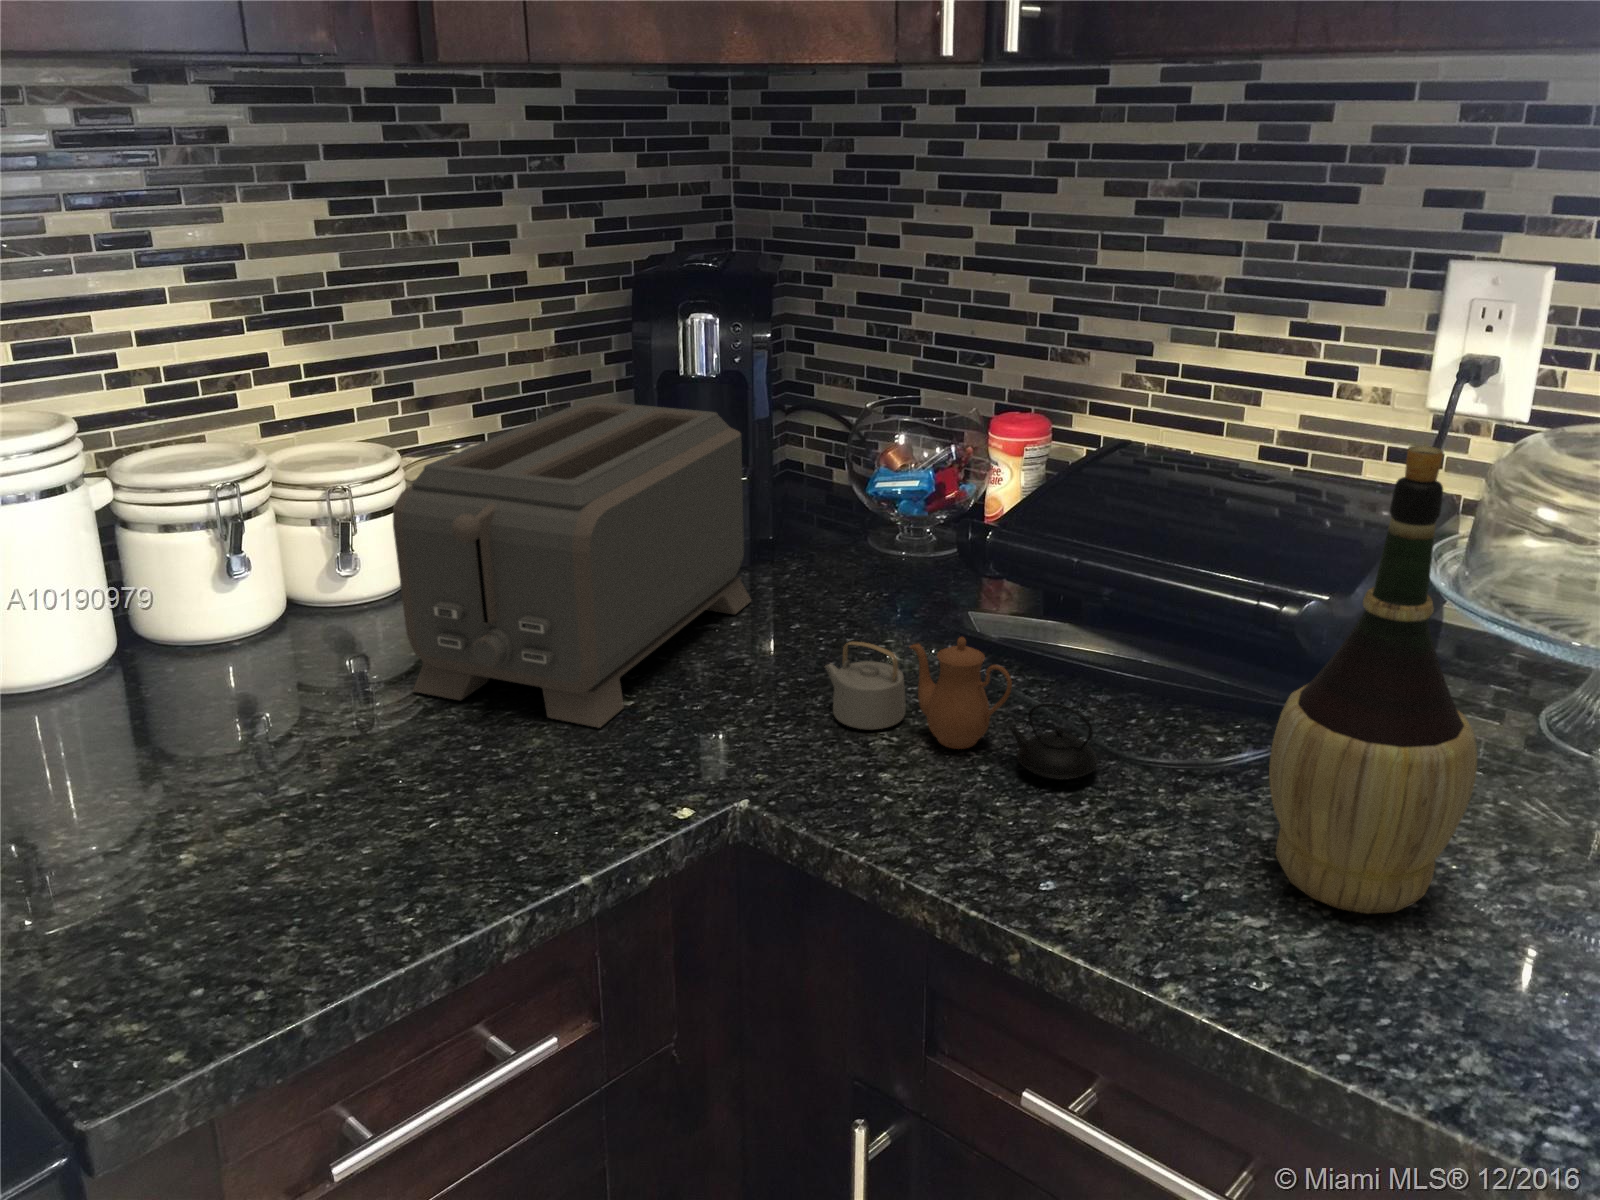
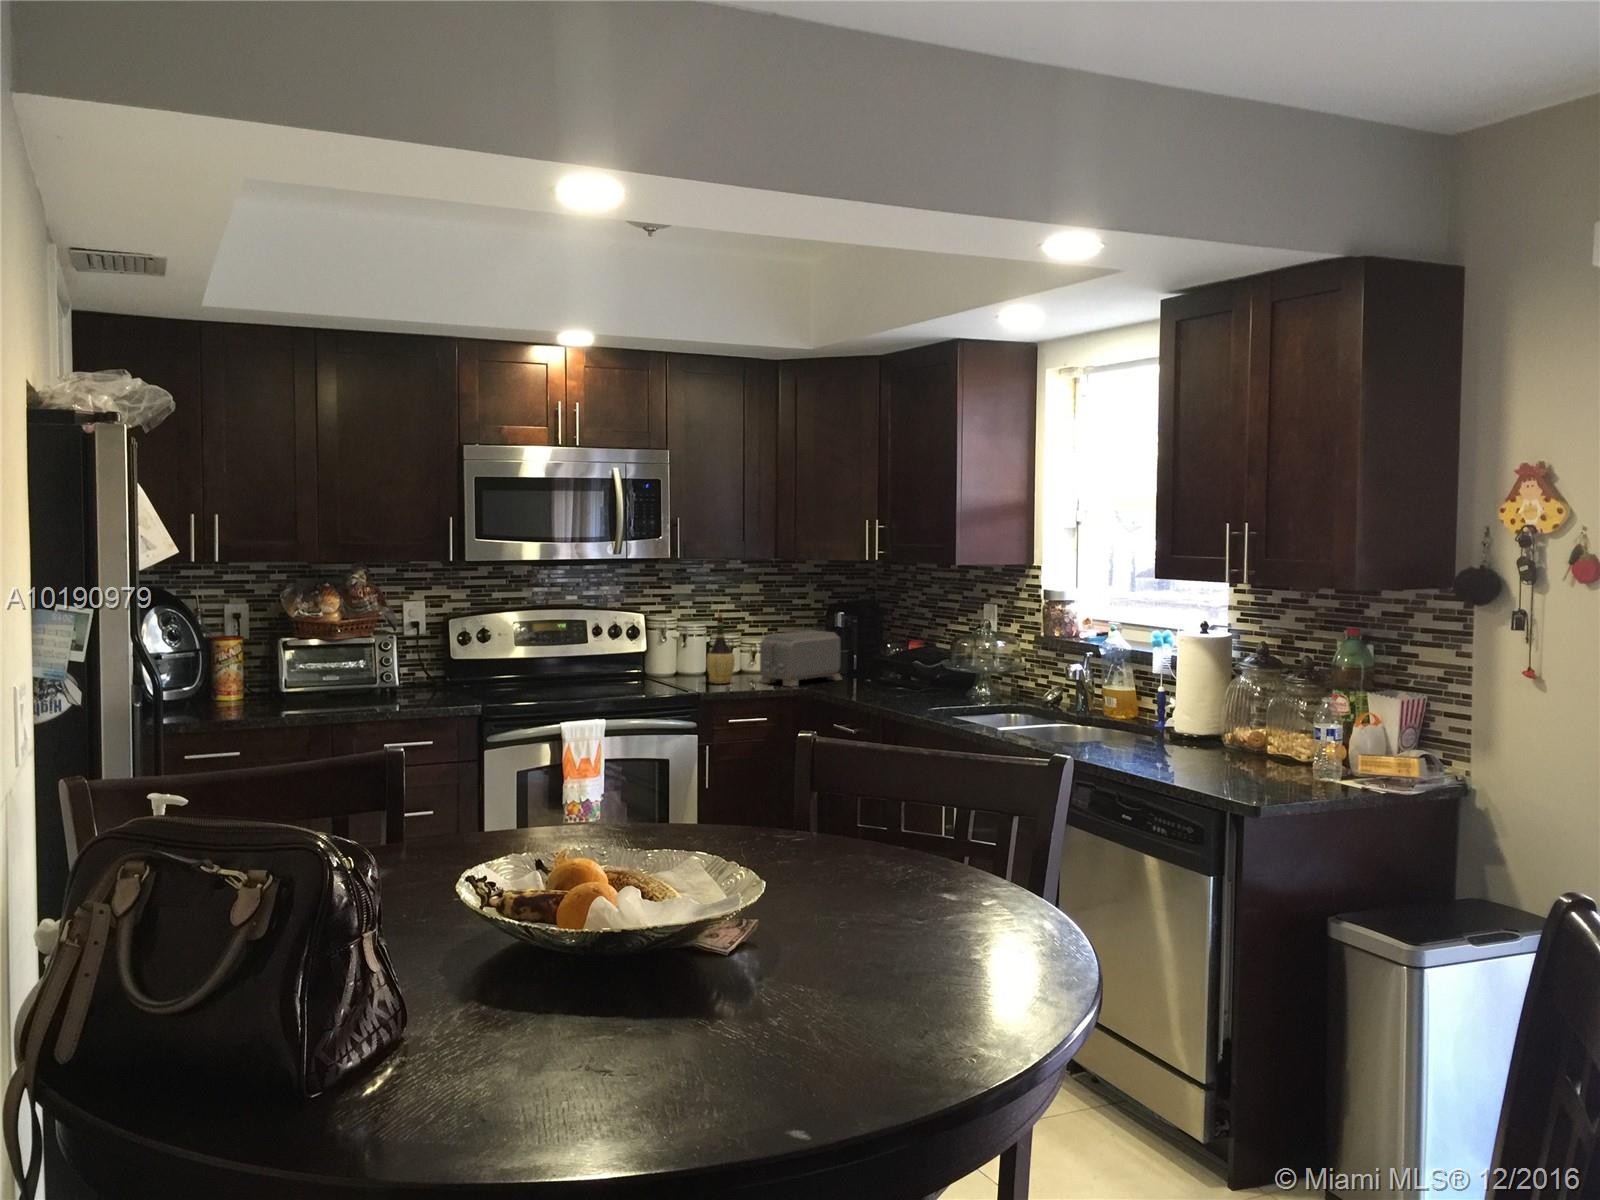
wine bottle: present [1269,445,1477,913] -> present [706,613,735,684]
teapot: present [825,637,1098,780] -> none [837,668,877,694]

